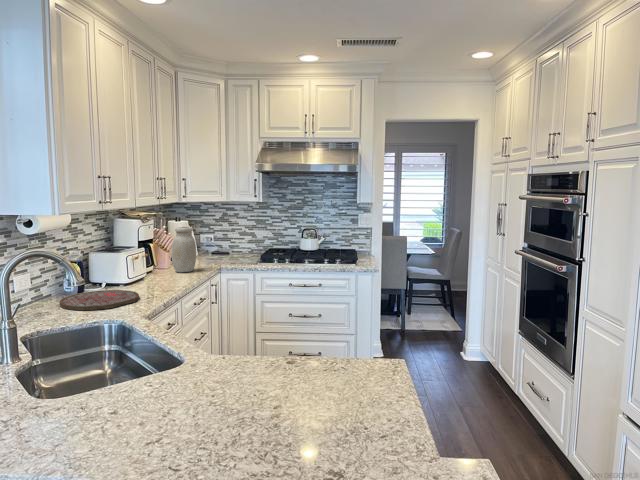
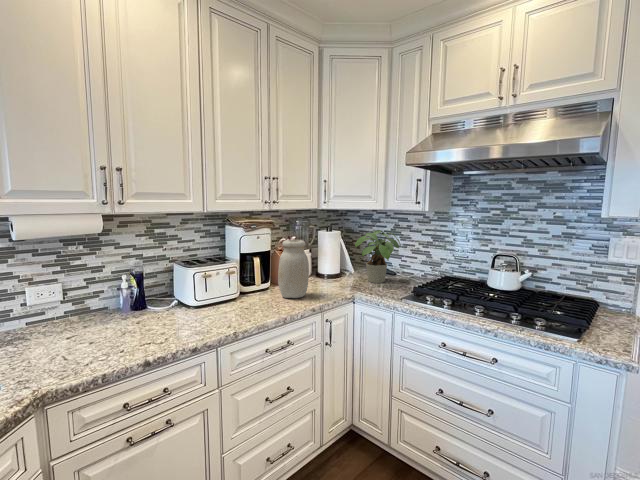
potted plant: none [209,218,242,259] -> present [355,230,400,283]
cutting board: present [60,290,139,310] -> none [51,312,160,351]

